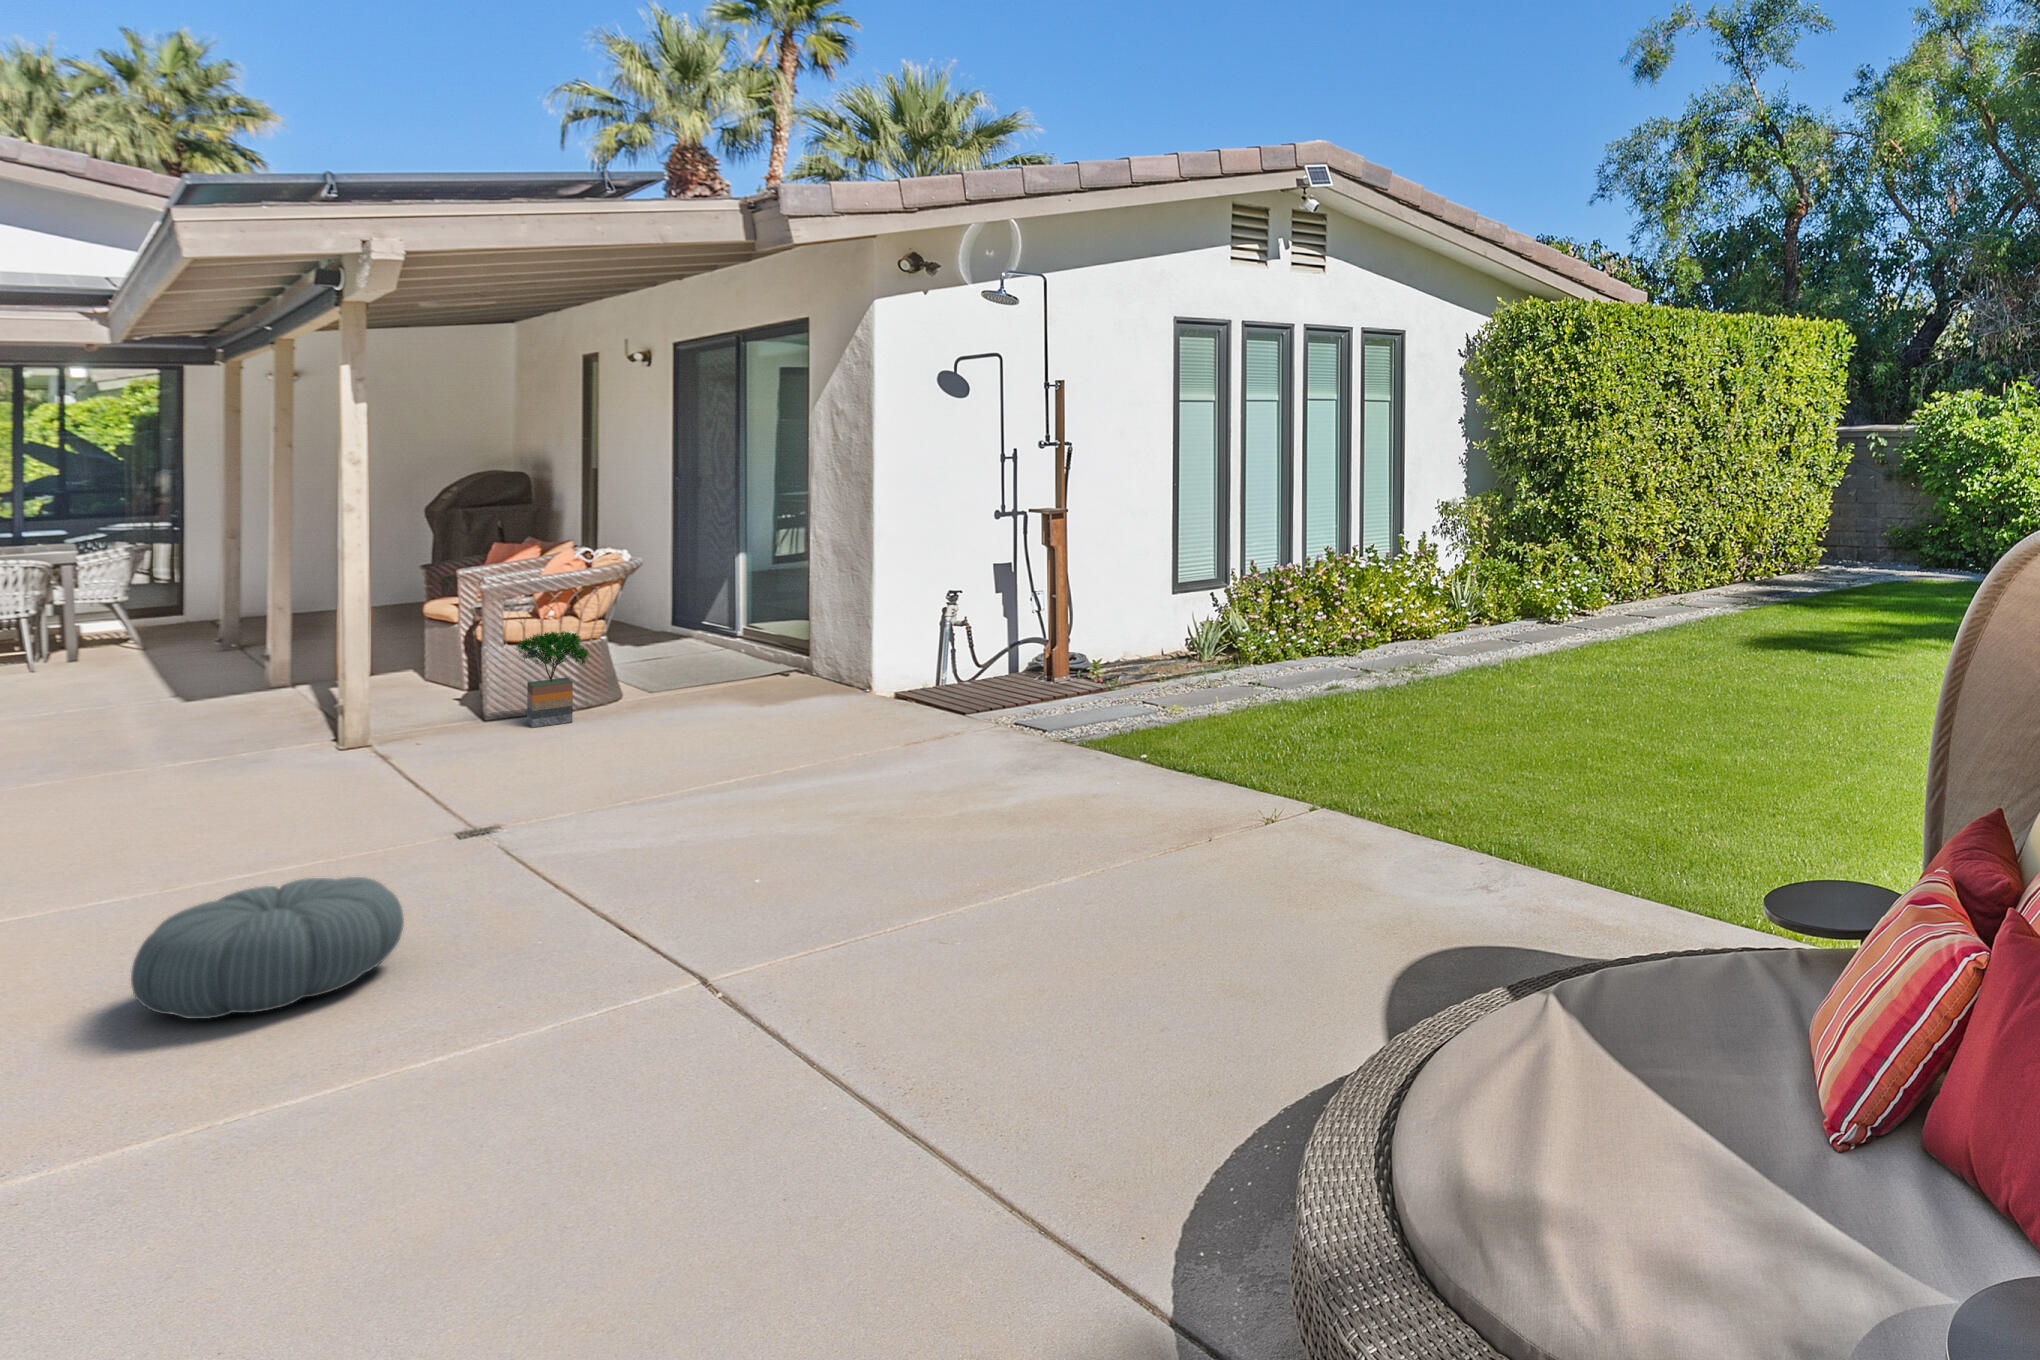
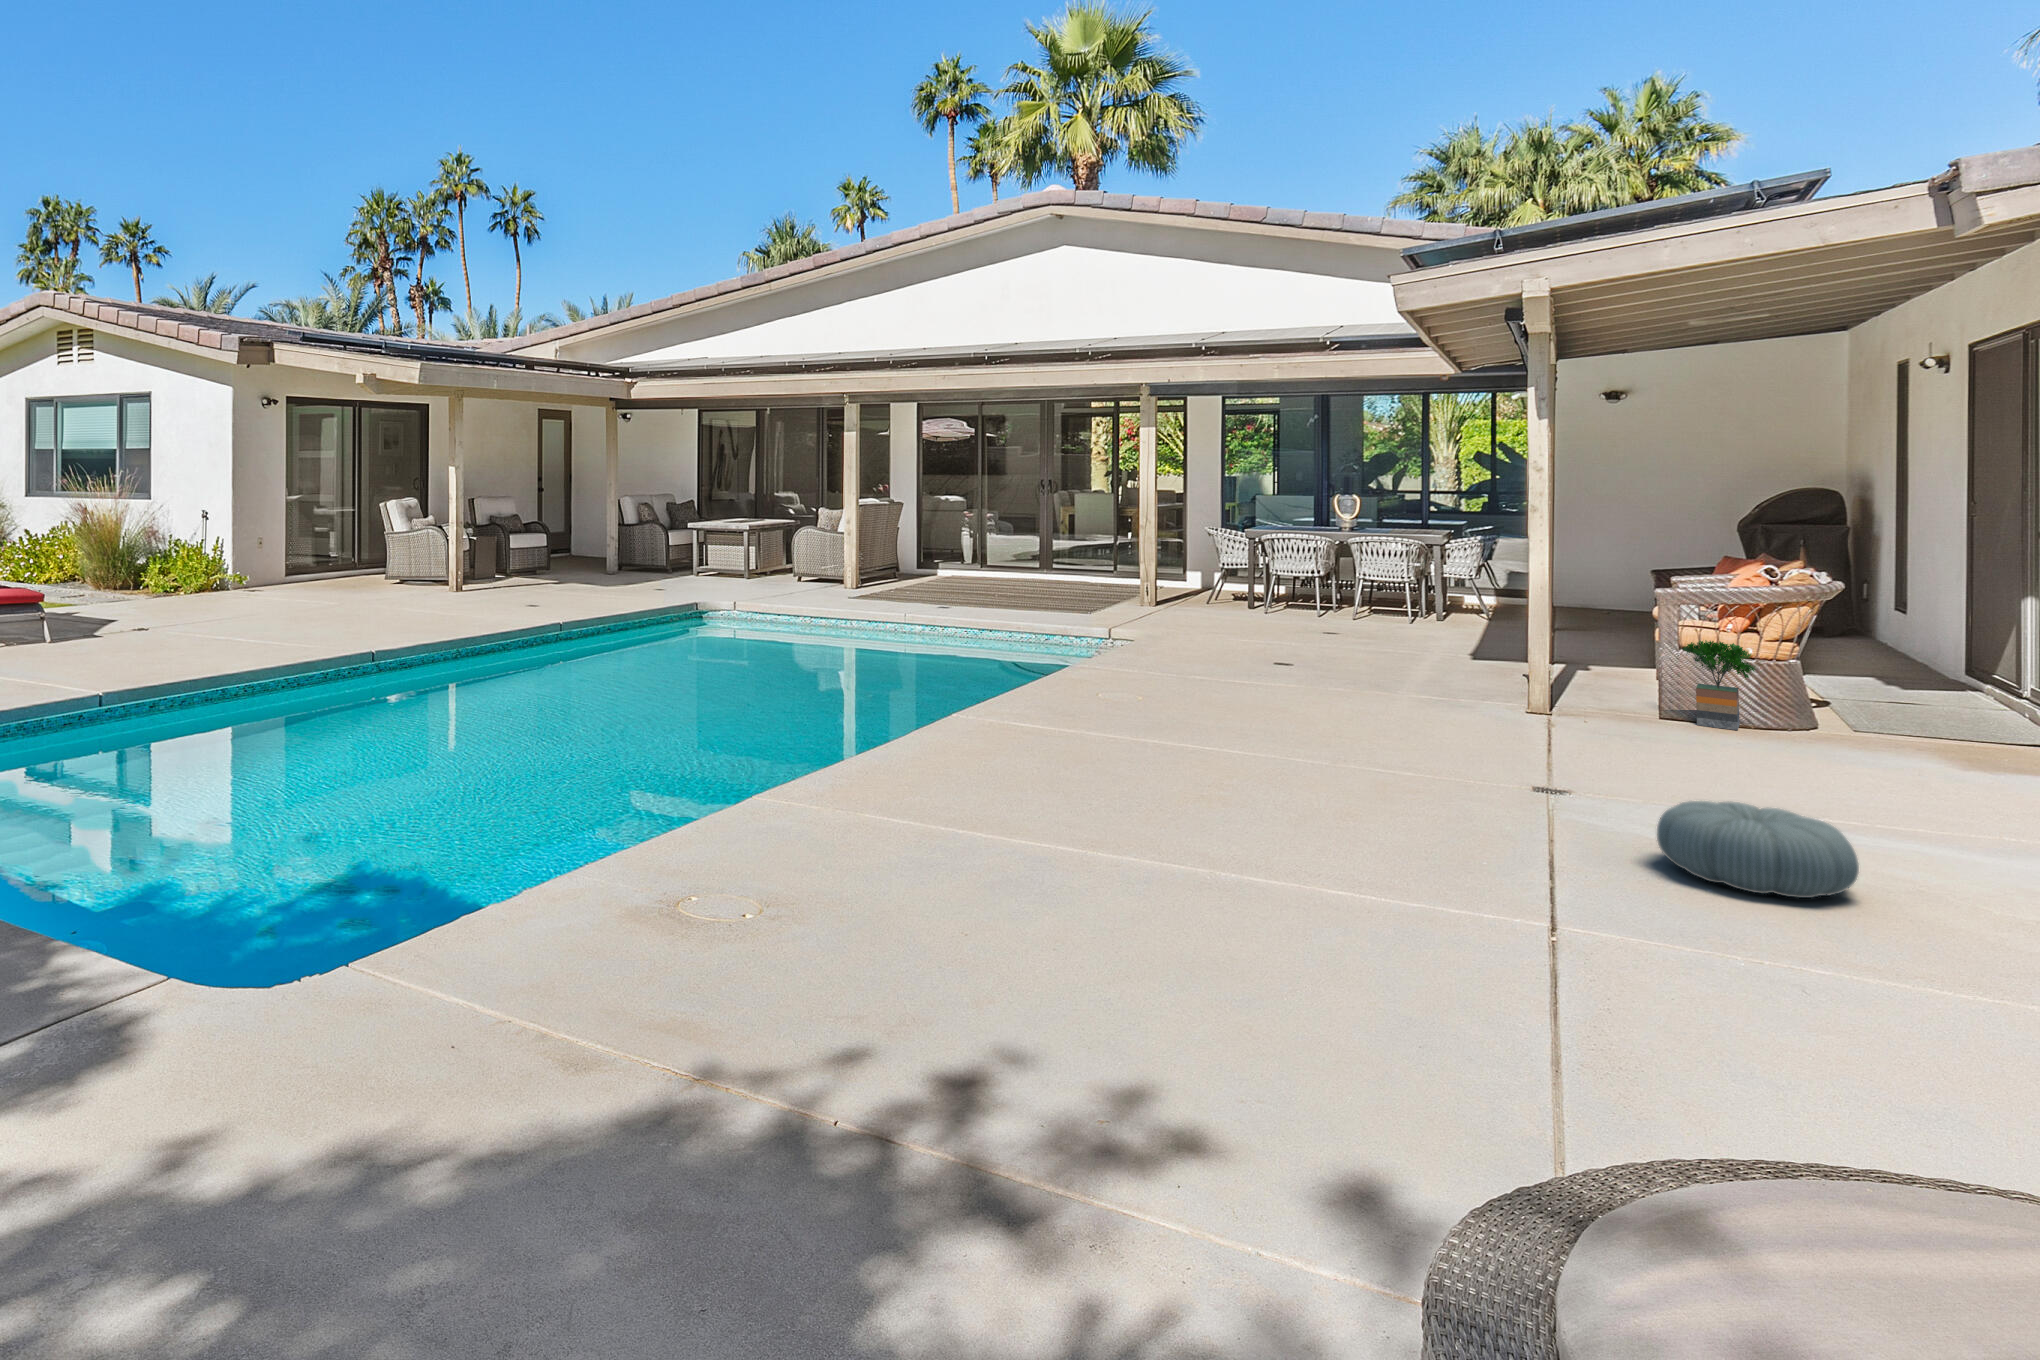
pouf: present [131,877,404,1019] -> present [1657,801,1859,898]

